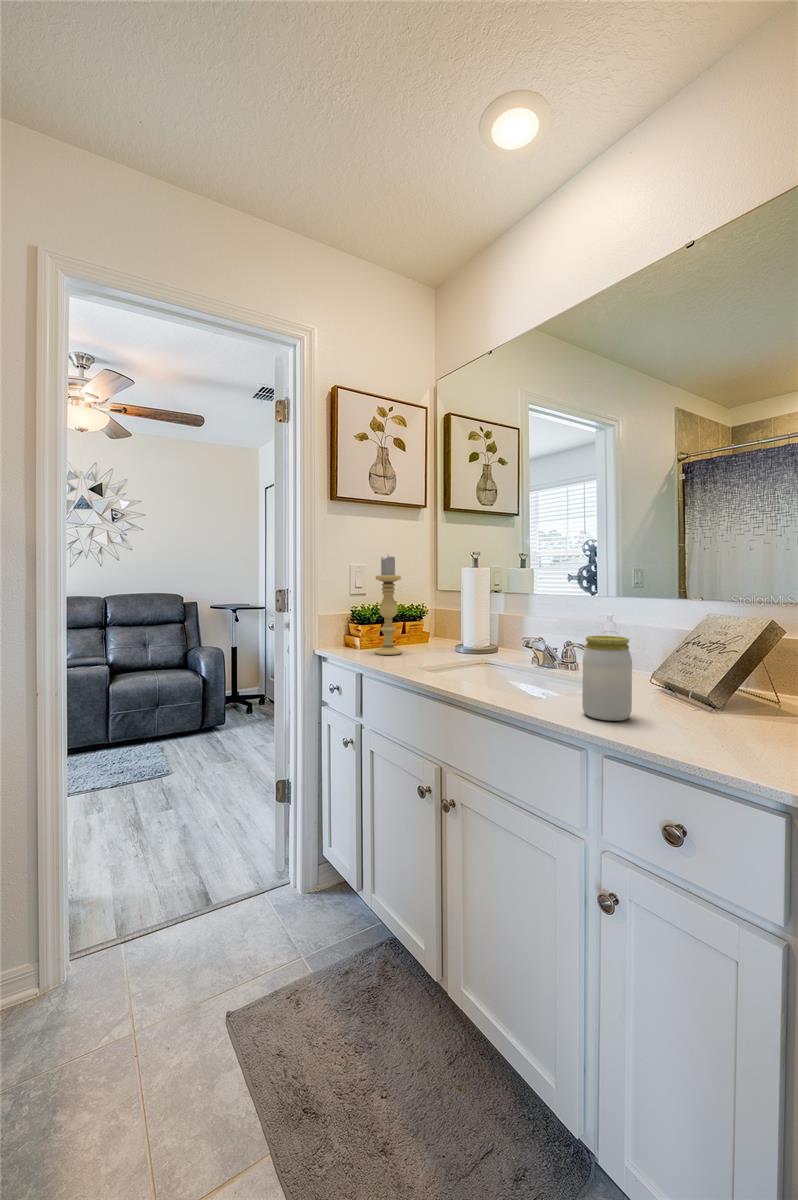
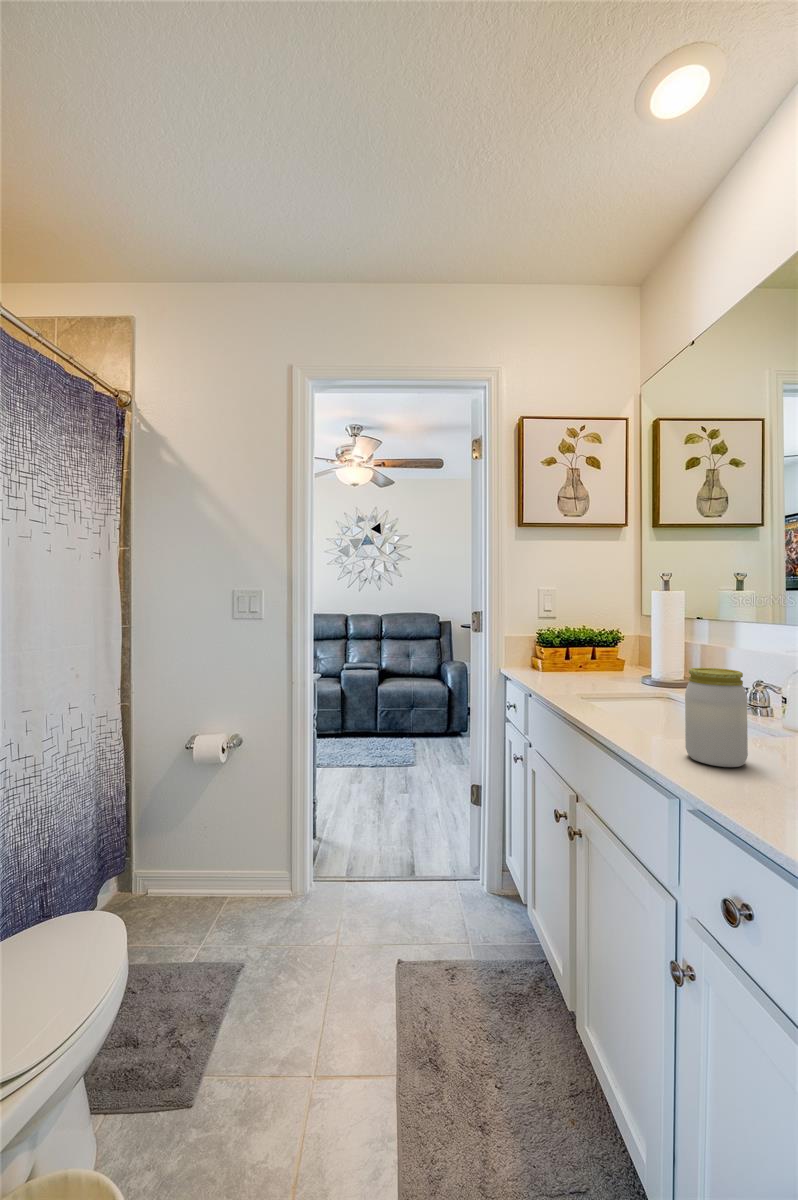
candle holder: present [375,556,402,655] -> none [552,577,580,677]

